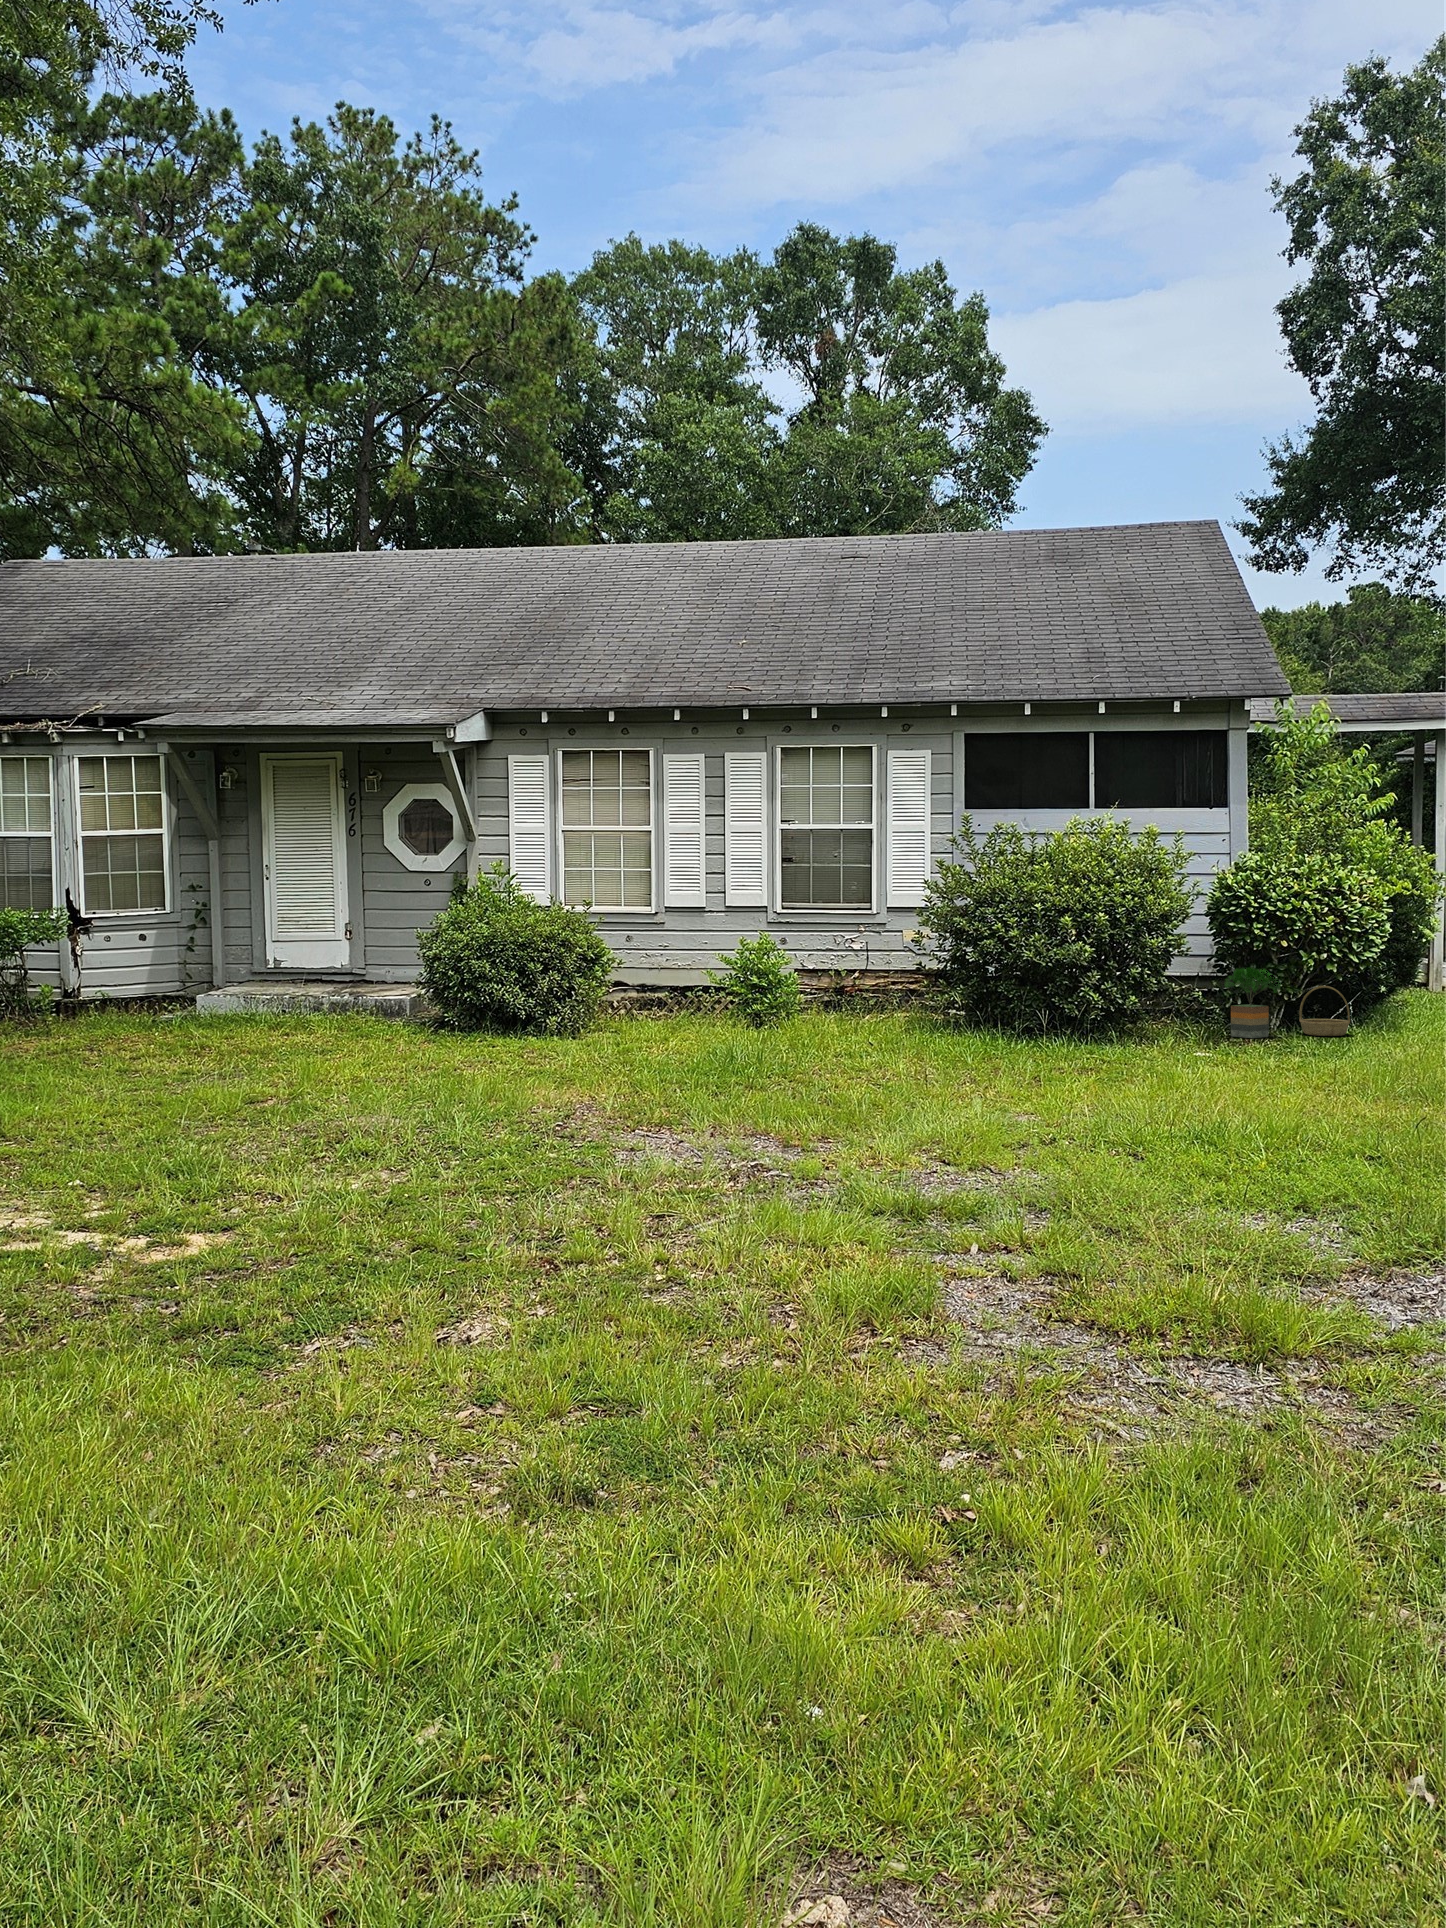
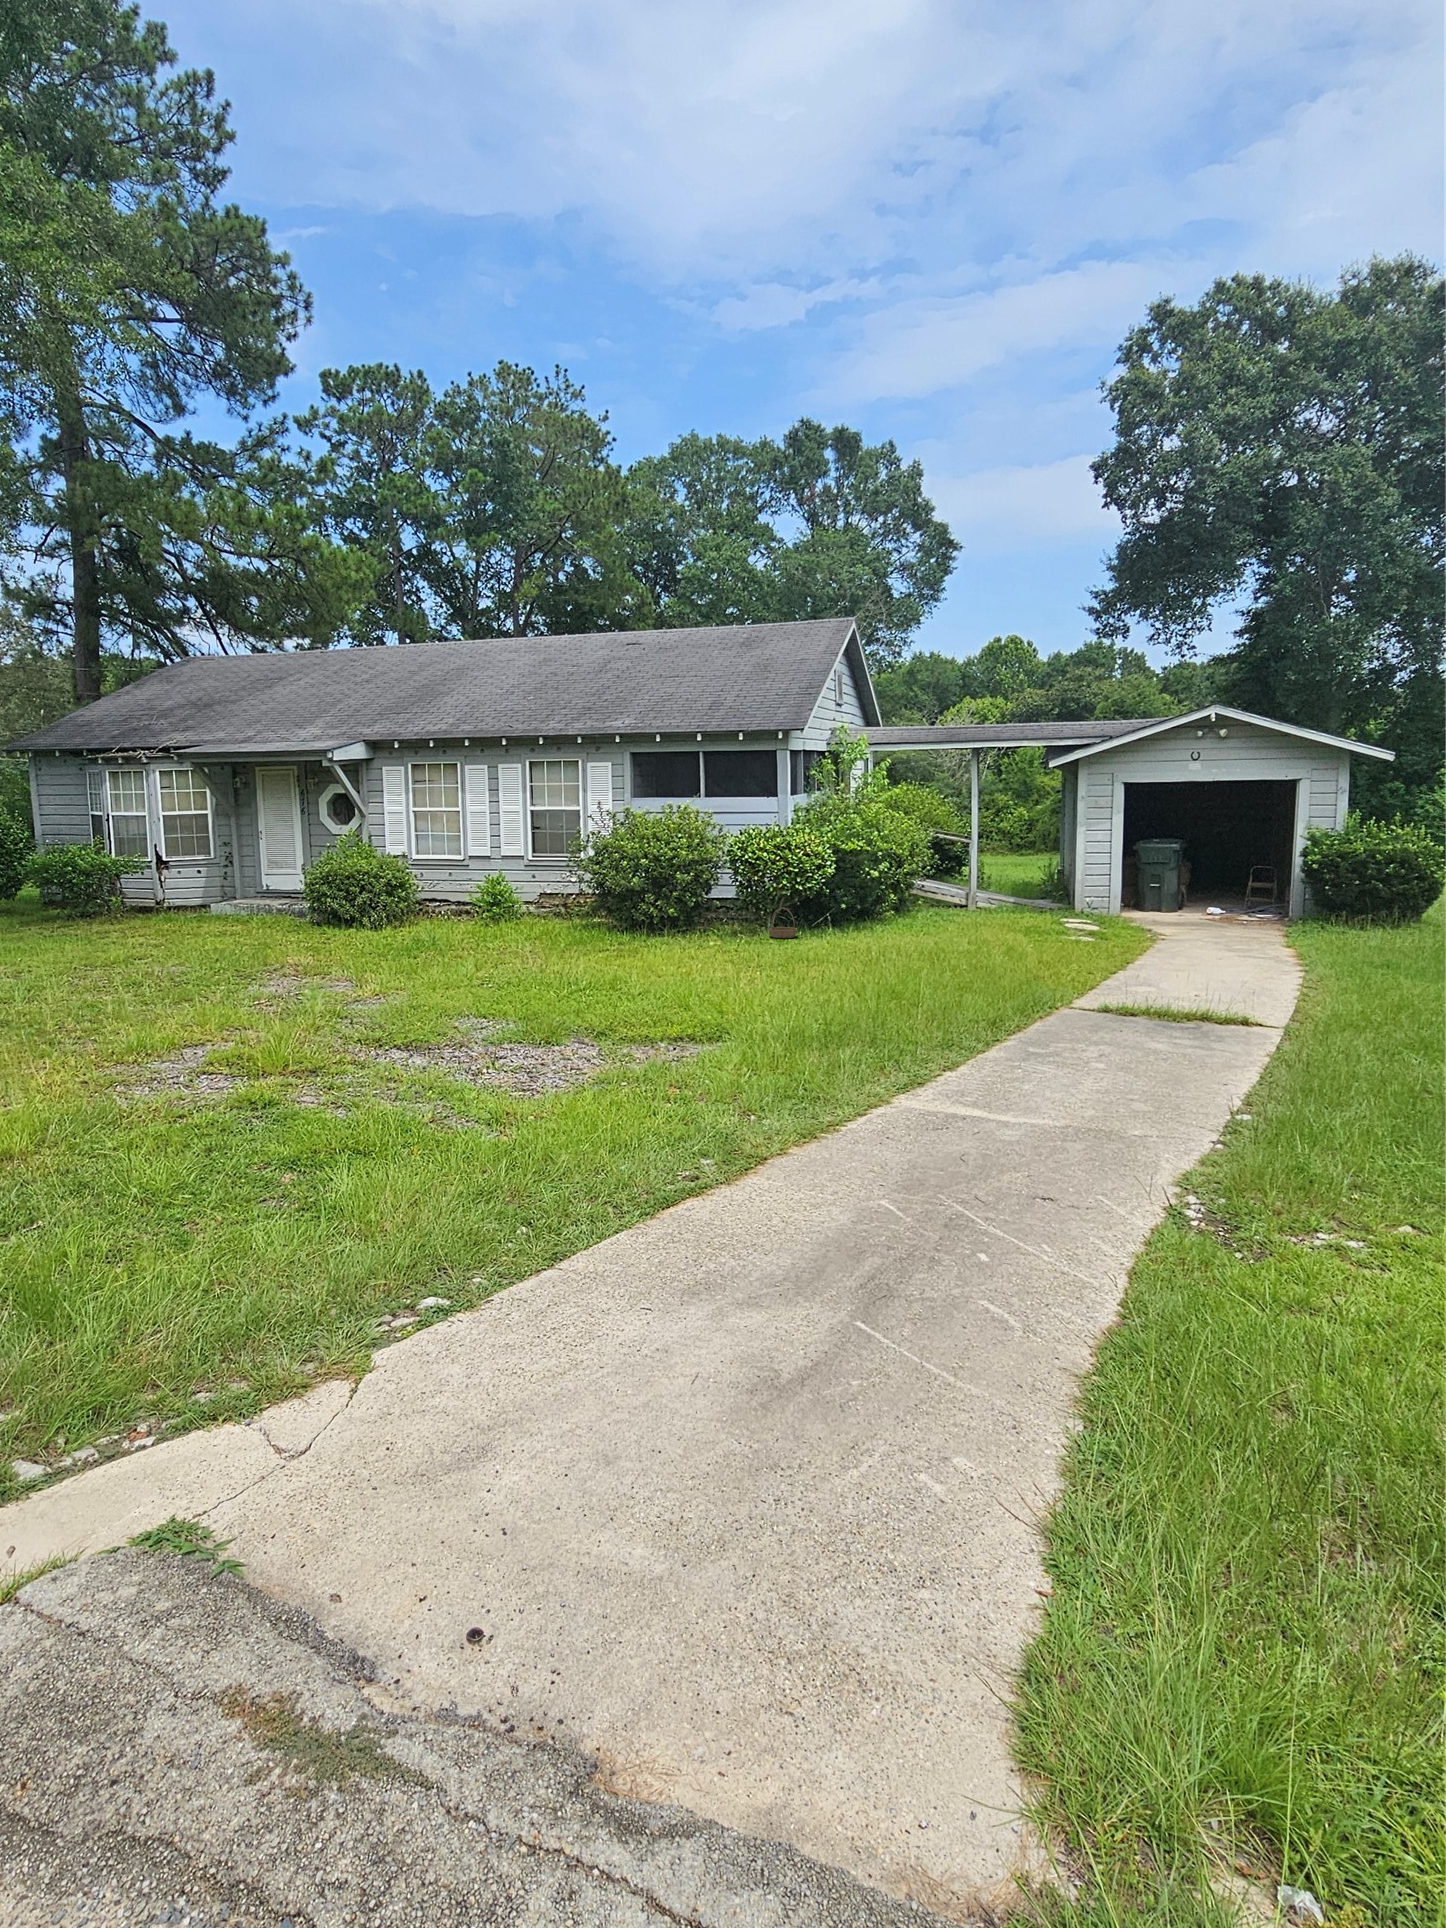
potted tree: present [1225,967,1280,1038] -> none [720,896,751,939]

